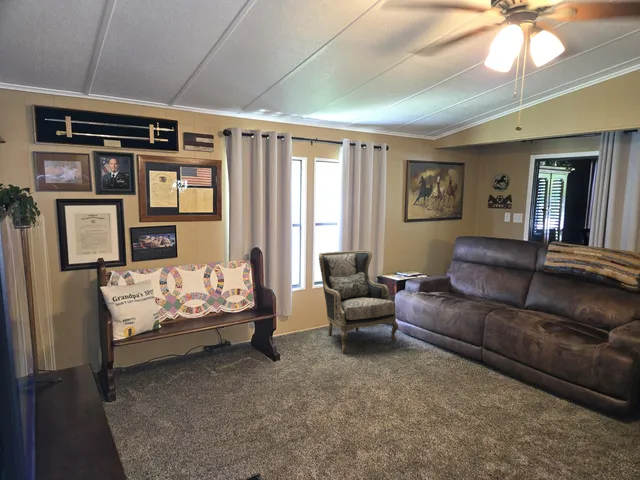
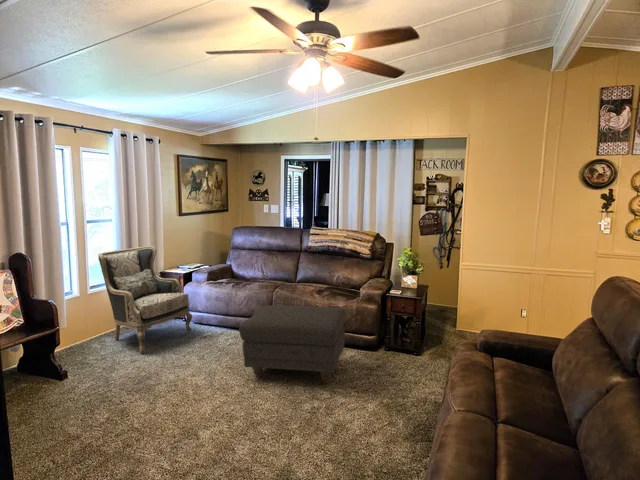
ottoman: none [425,329,574,445] -> present [239,305,346,383]

